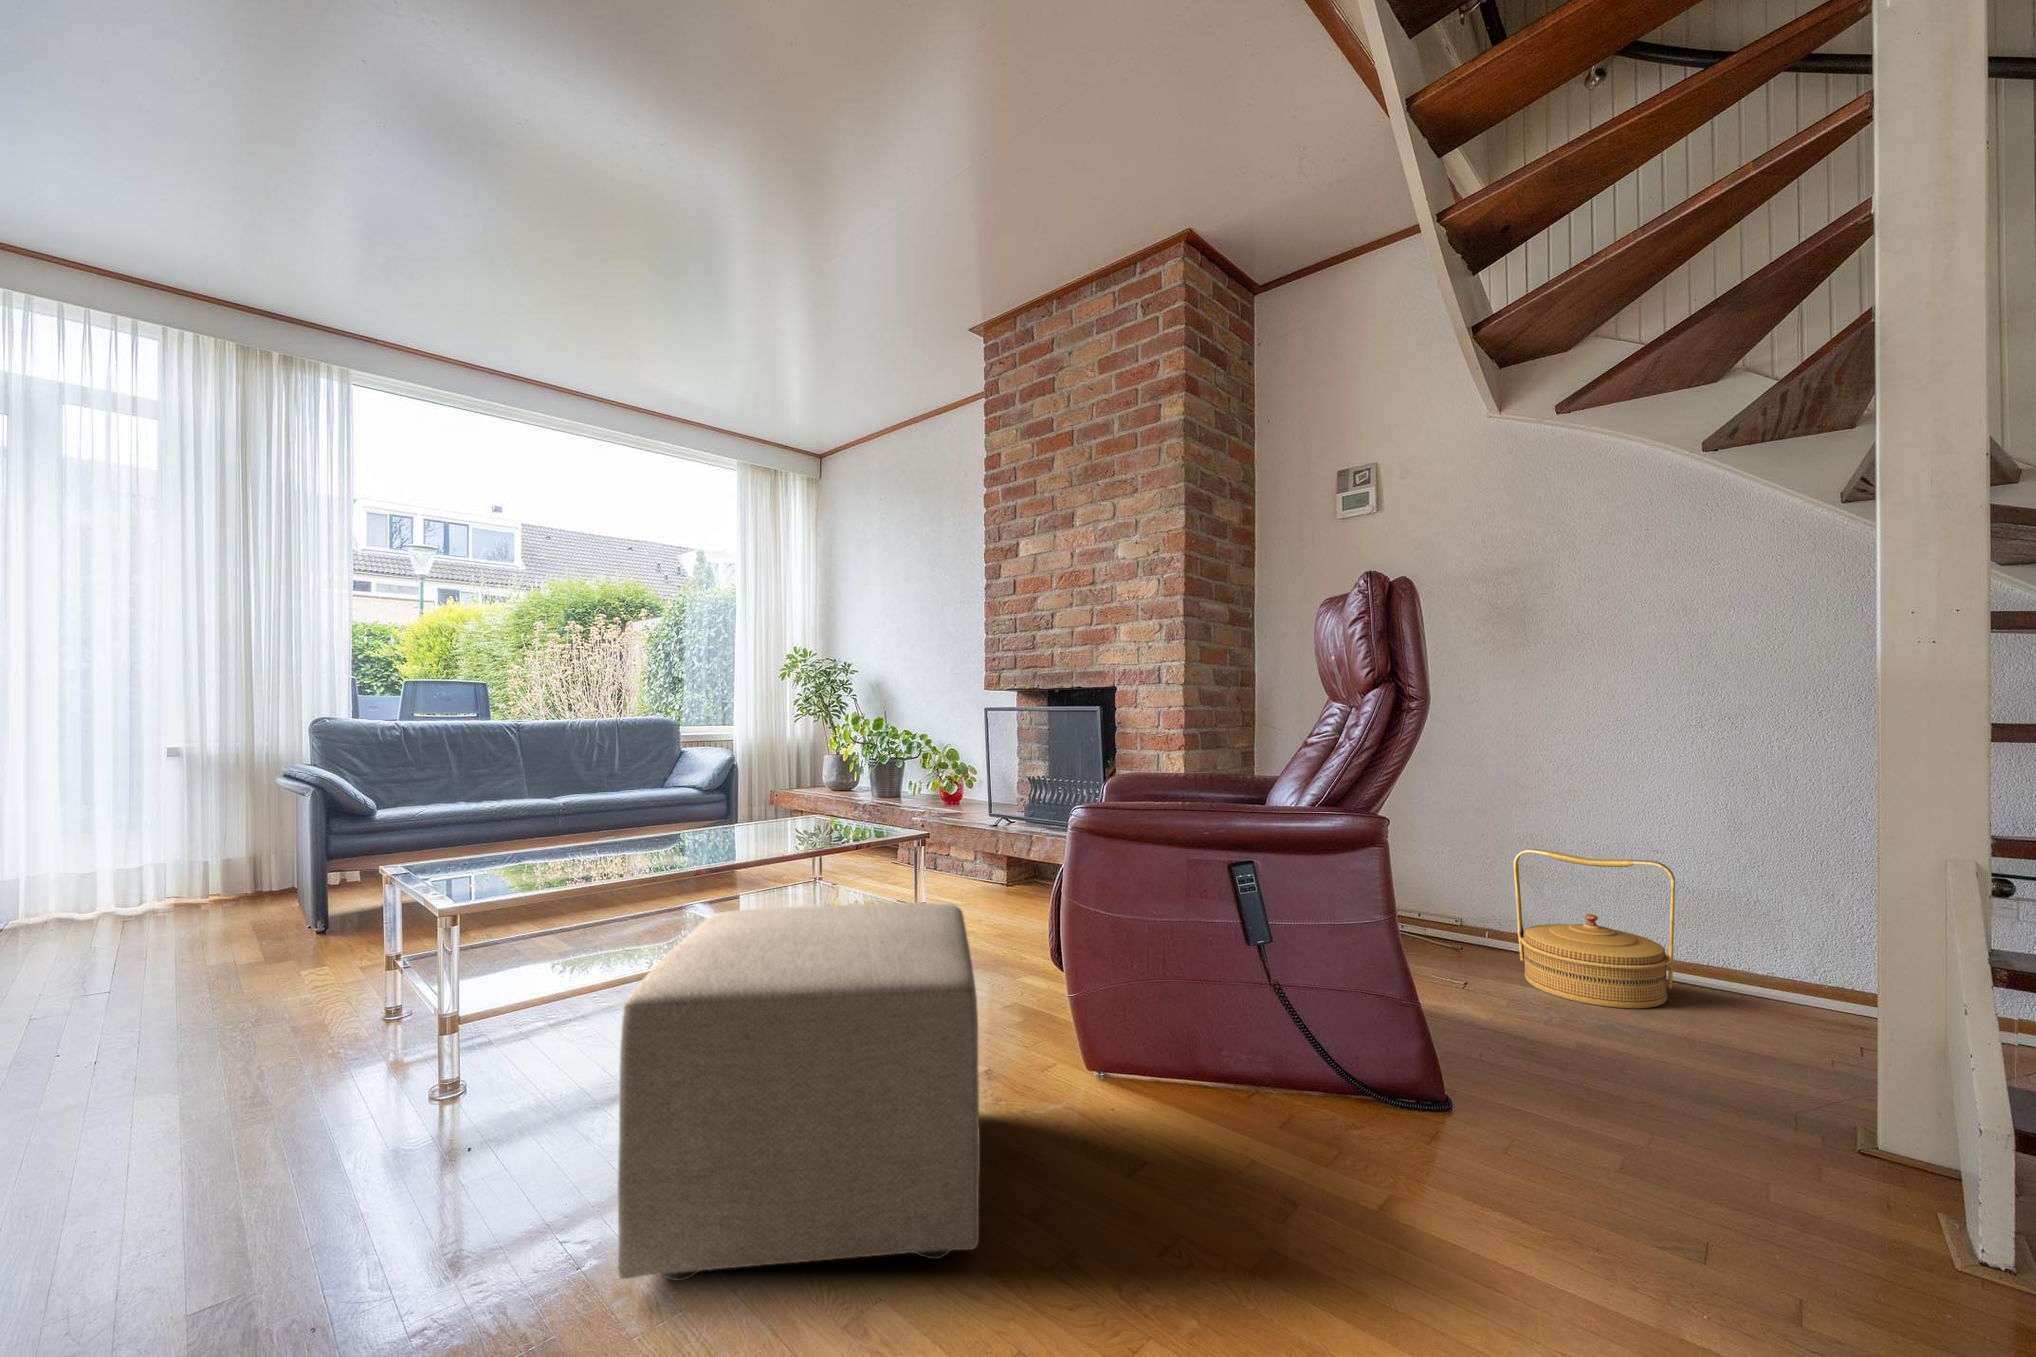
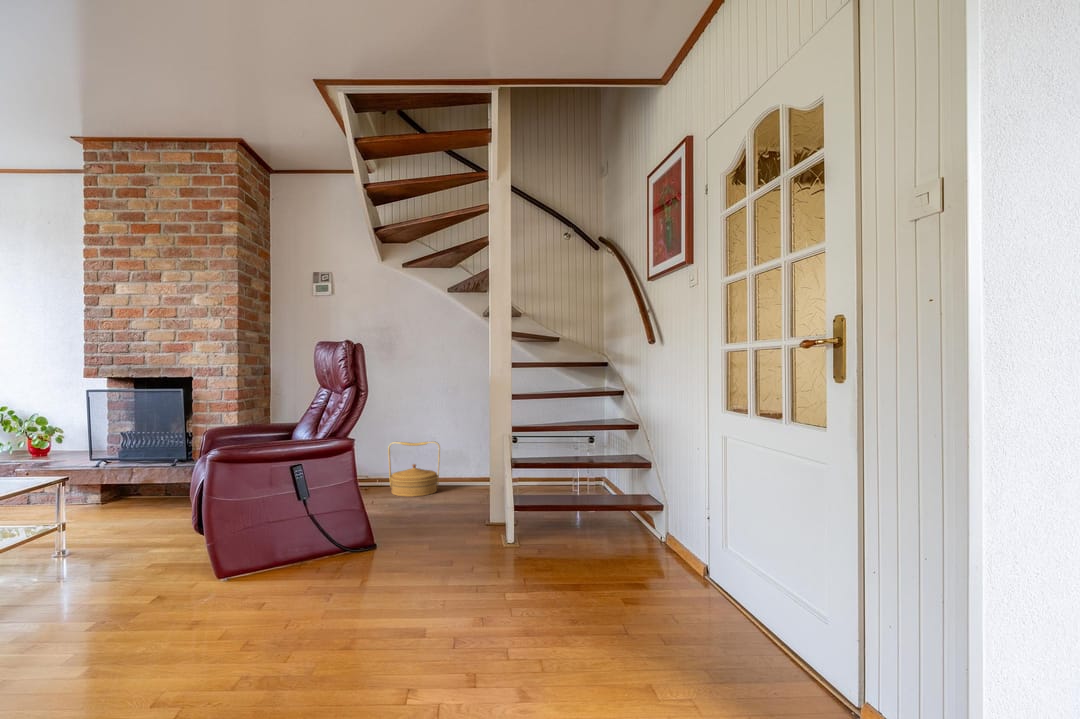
ottoman: present [617,903,980,1281] -> none [57,485,233,627]

